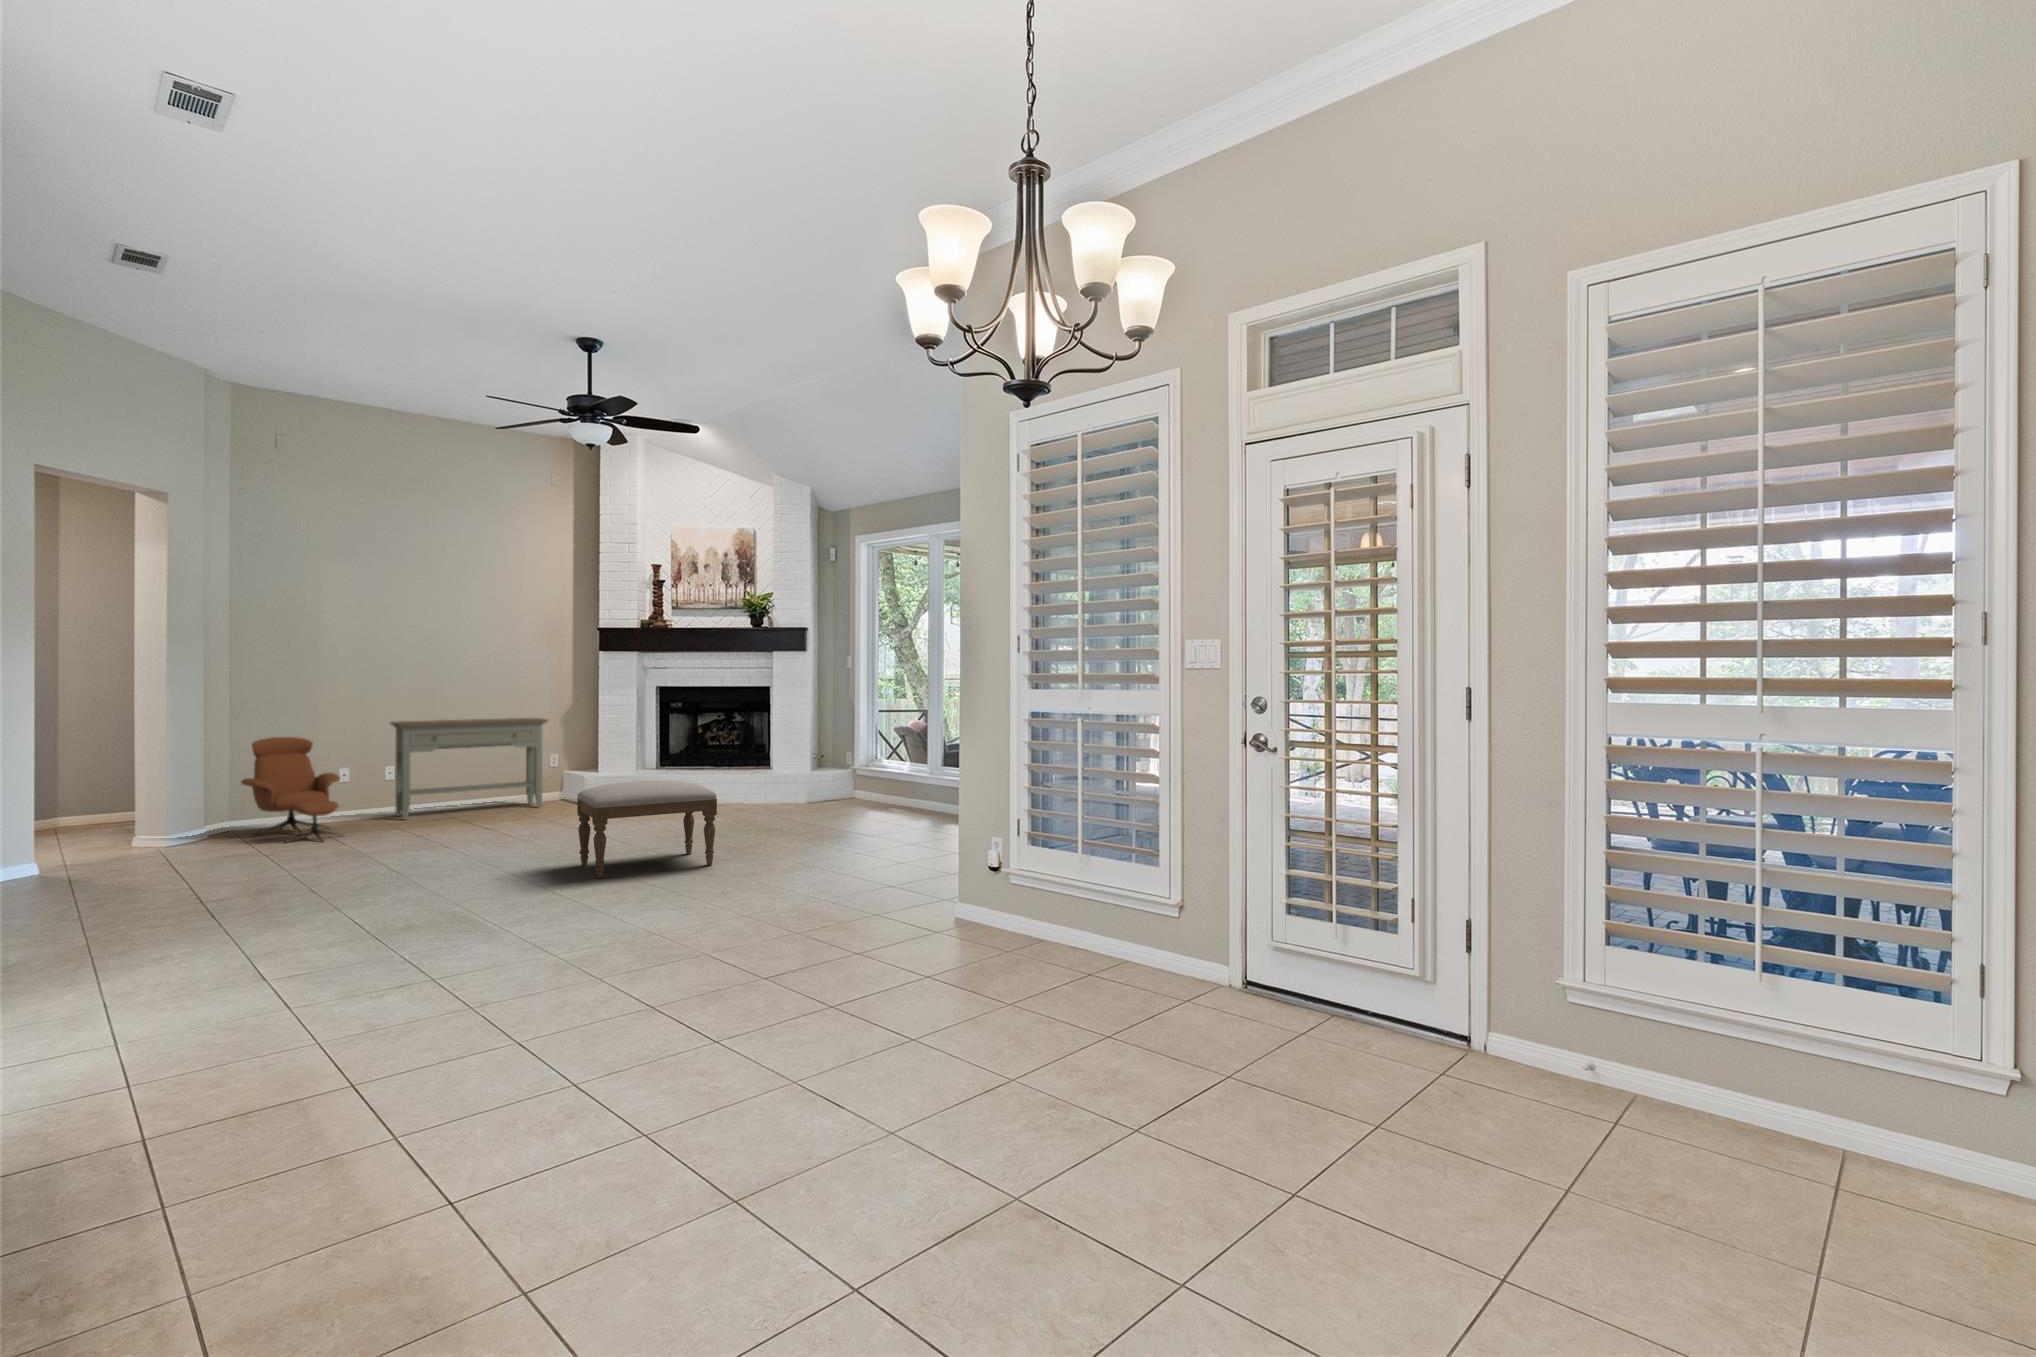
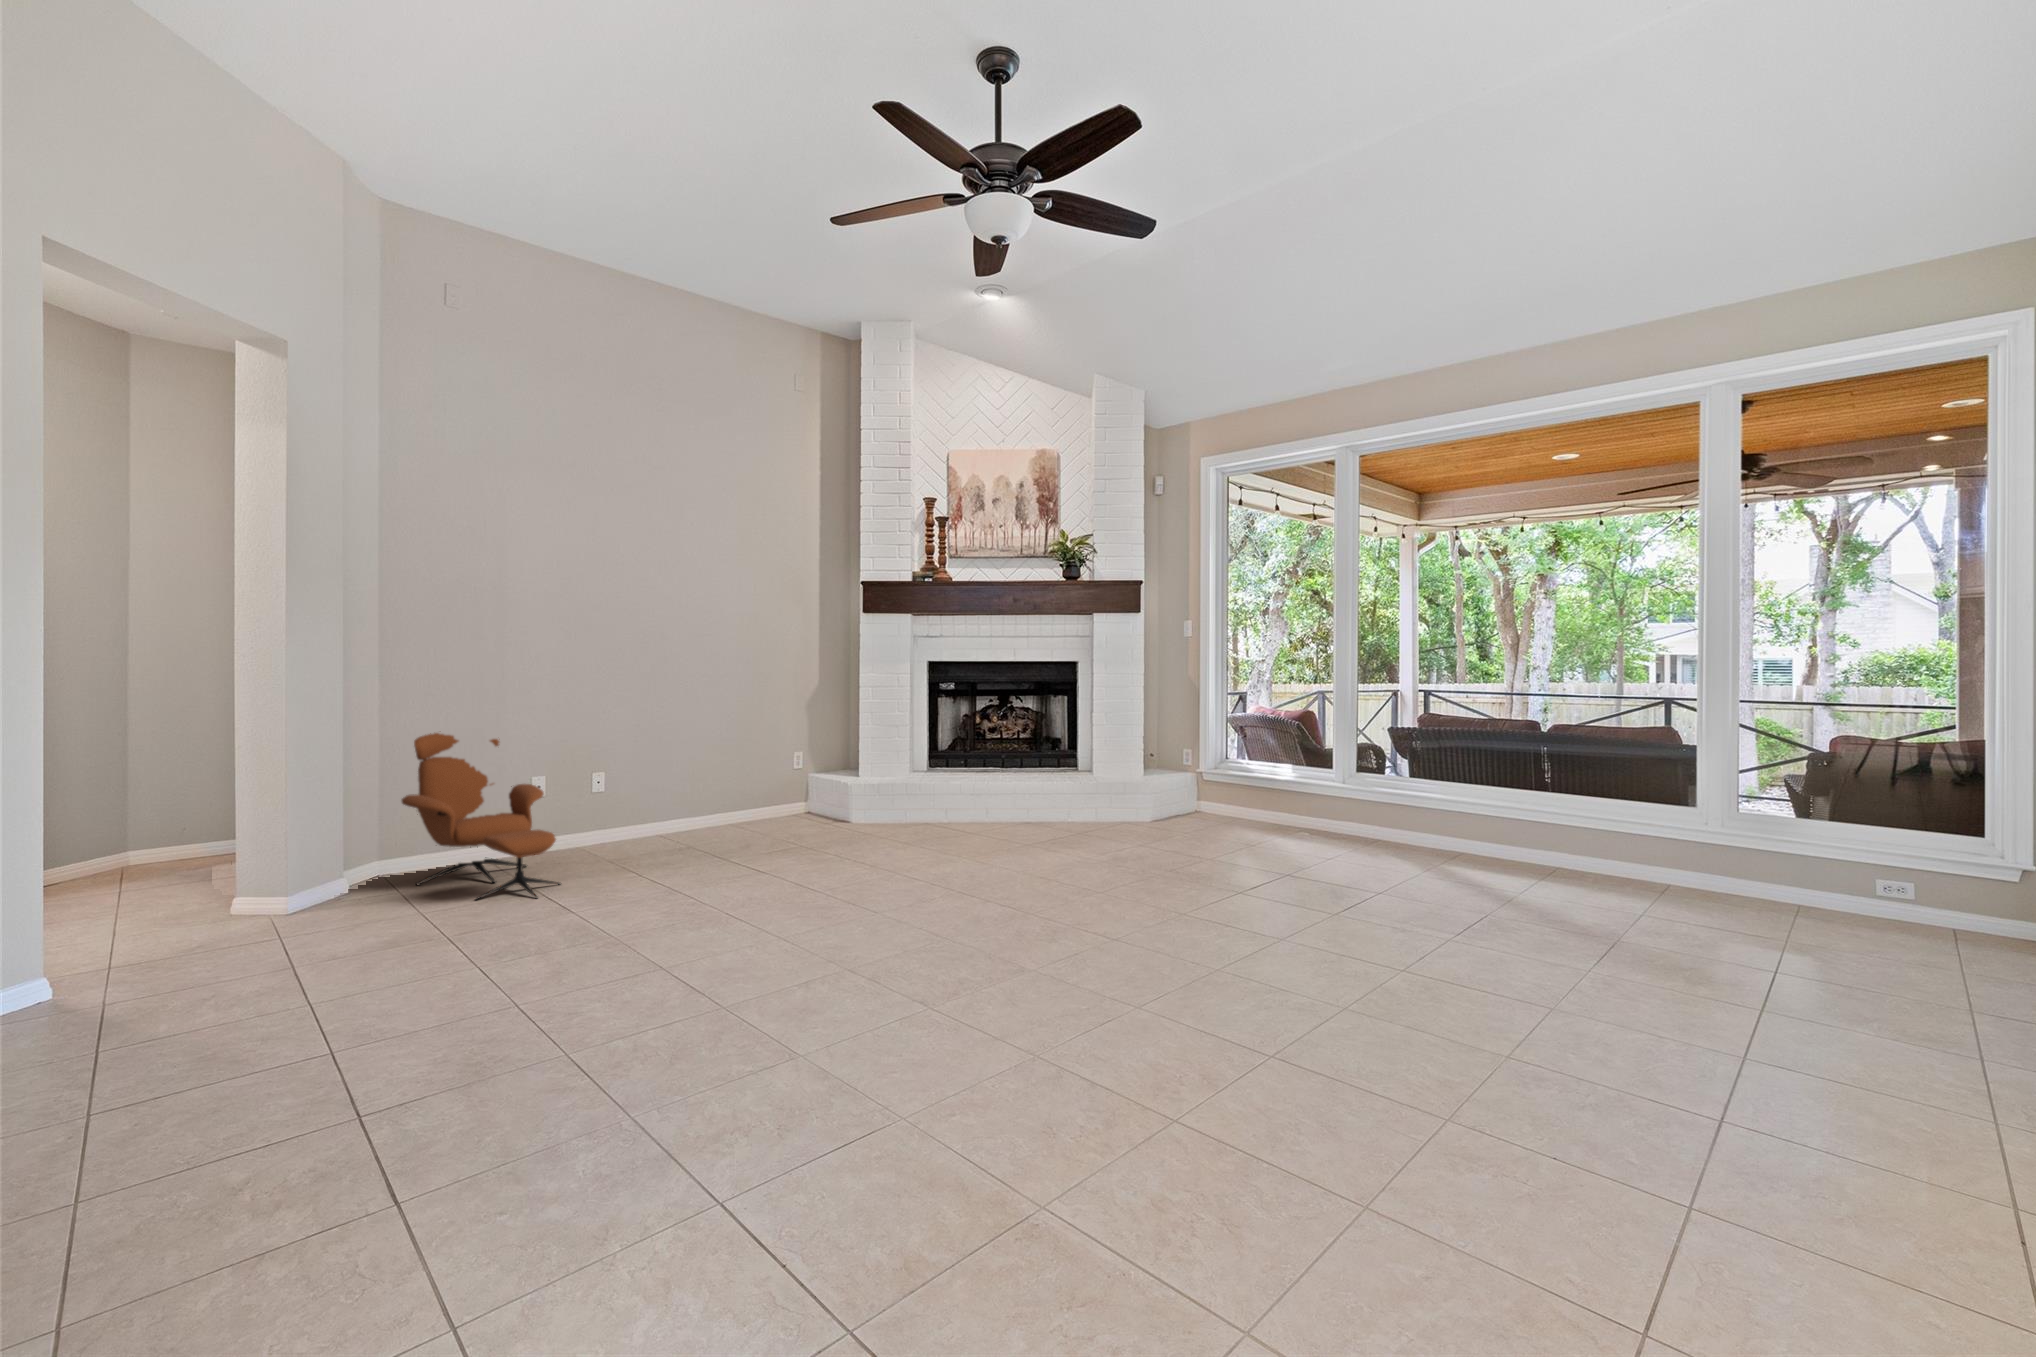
console table: present [391,718,548,820] -> none [598,703,804,851]
ottoman: present [577,780,717,878] -> none [1029,807,1280,1001]

